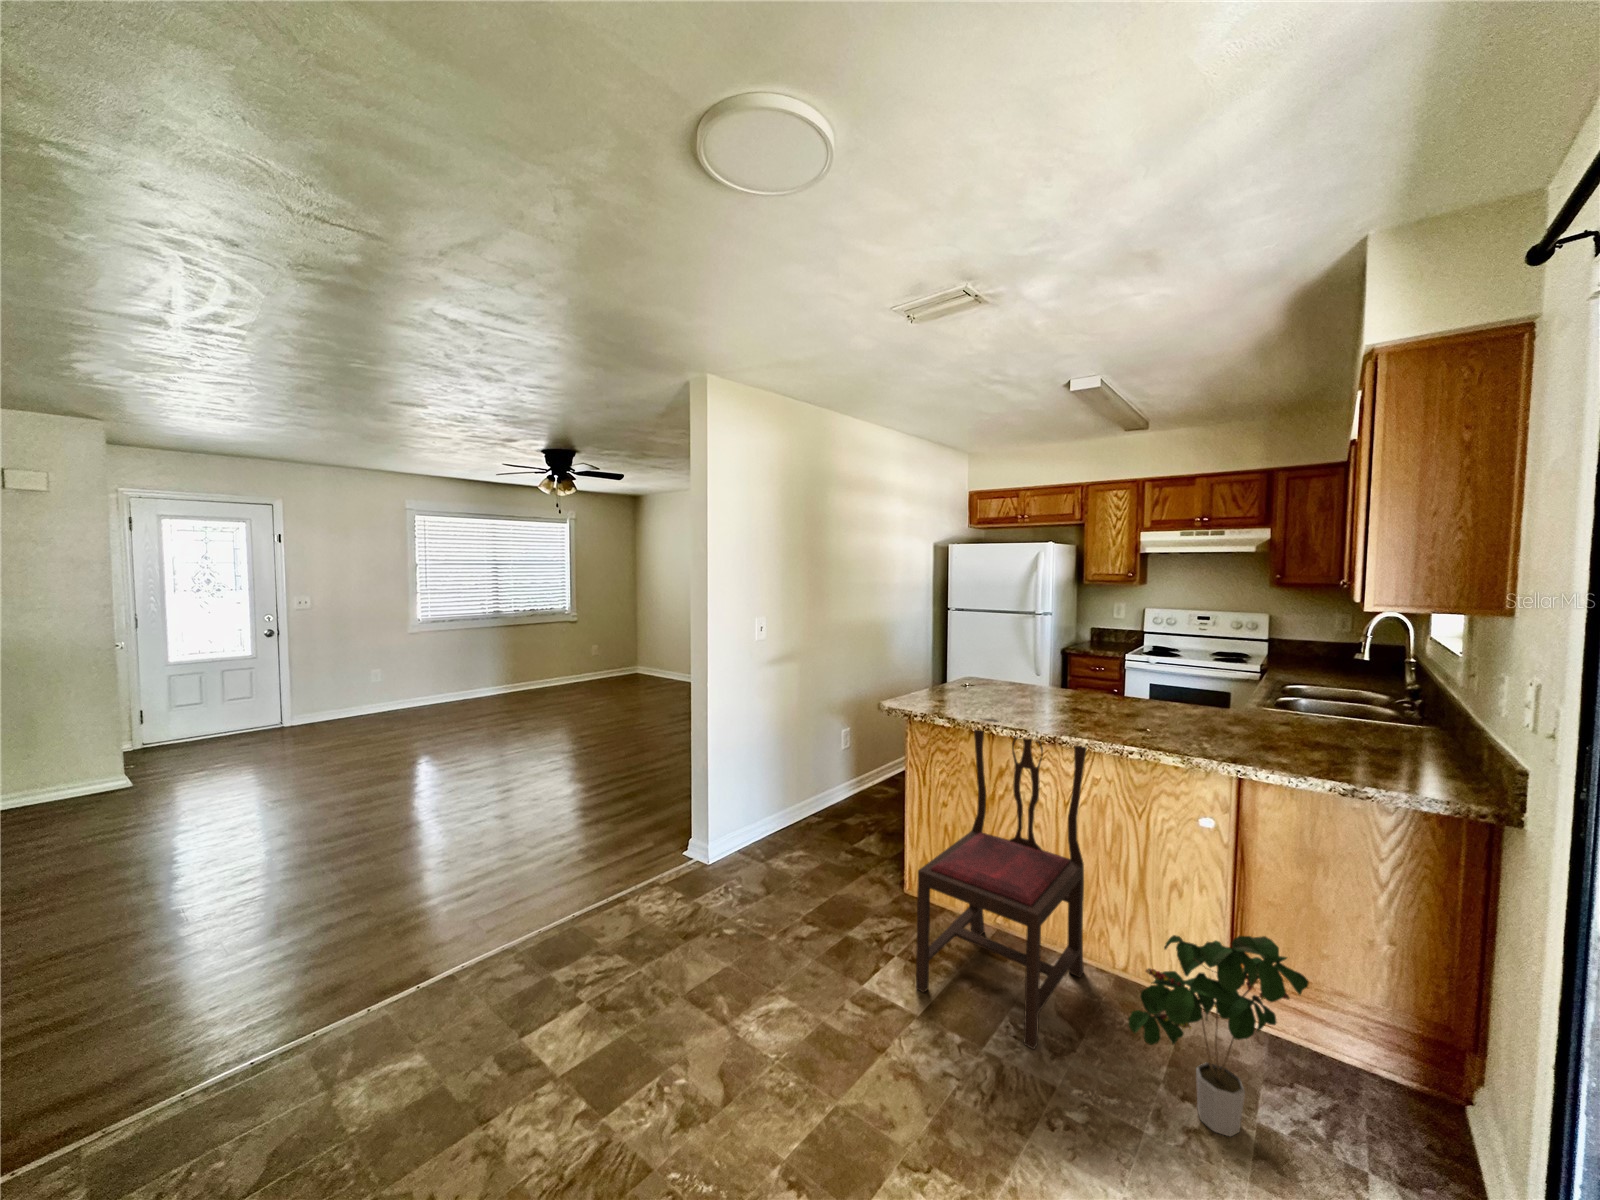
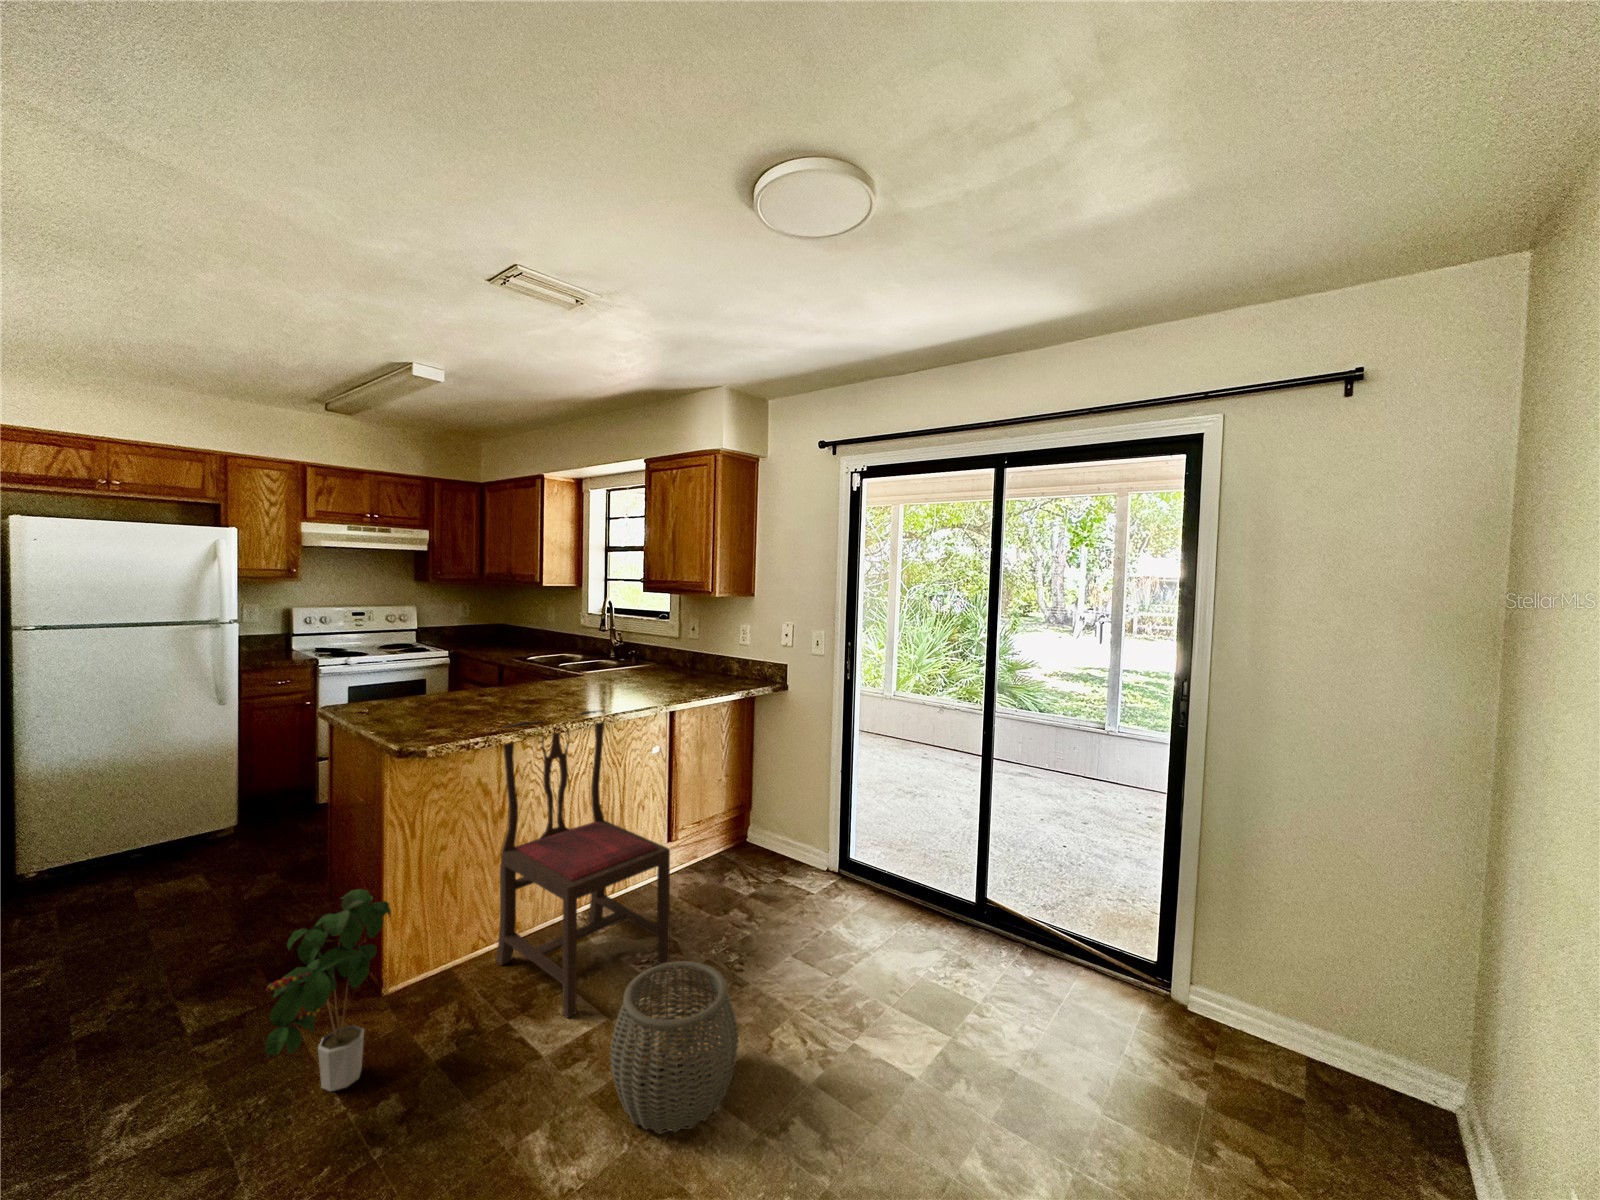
potted plant: present [1128,935,1308,1136] -> present [265,889,391,1091]
woven basket: none [773,955,895,1126] -> present [610,961,739,1134]

